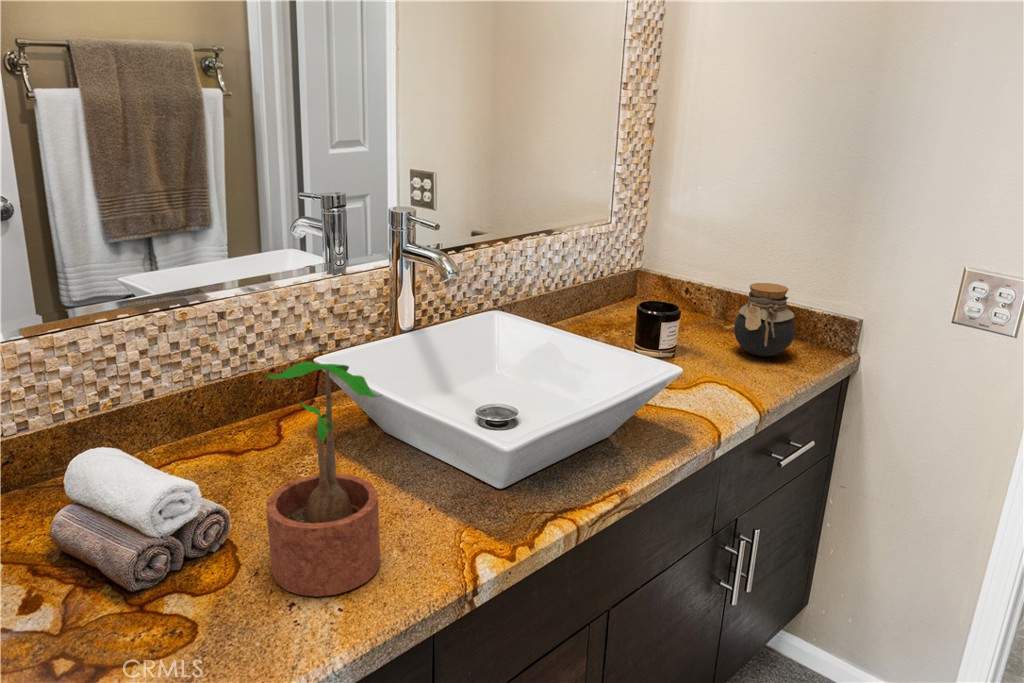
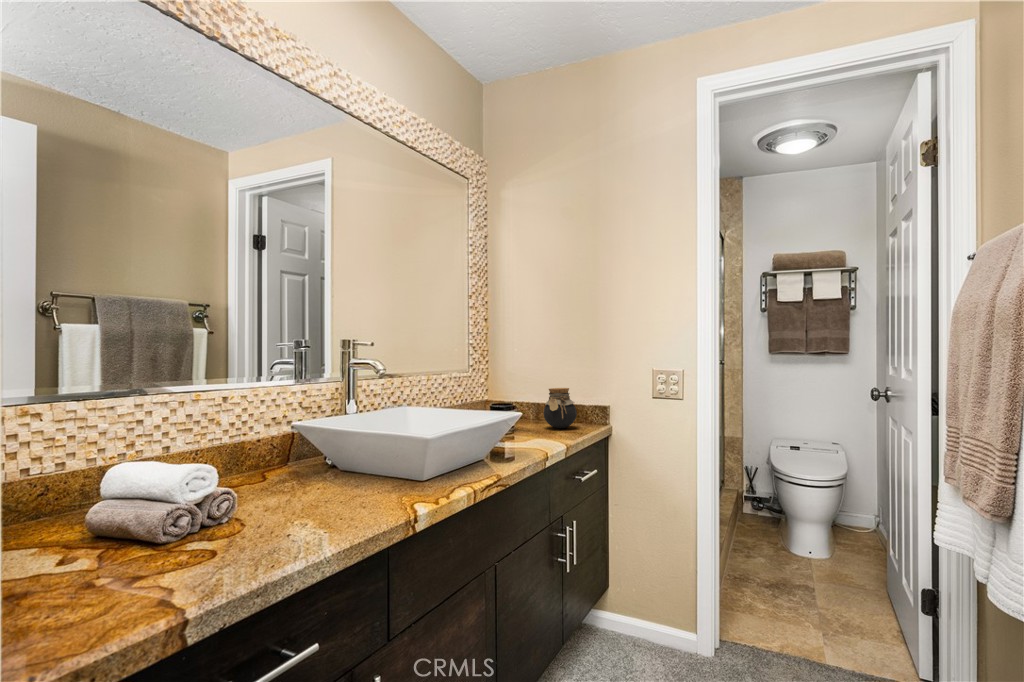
potted plant: present [265,362,381,596] -> none [268,374,354,532]

